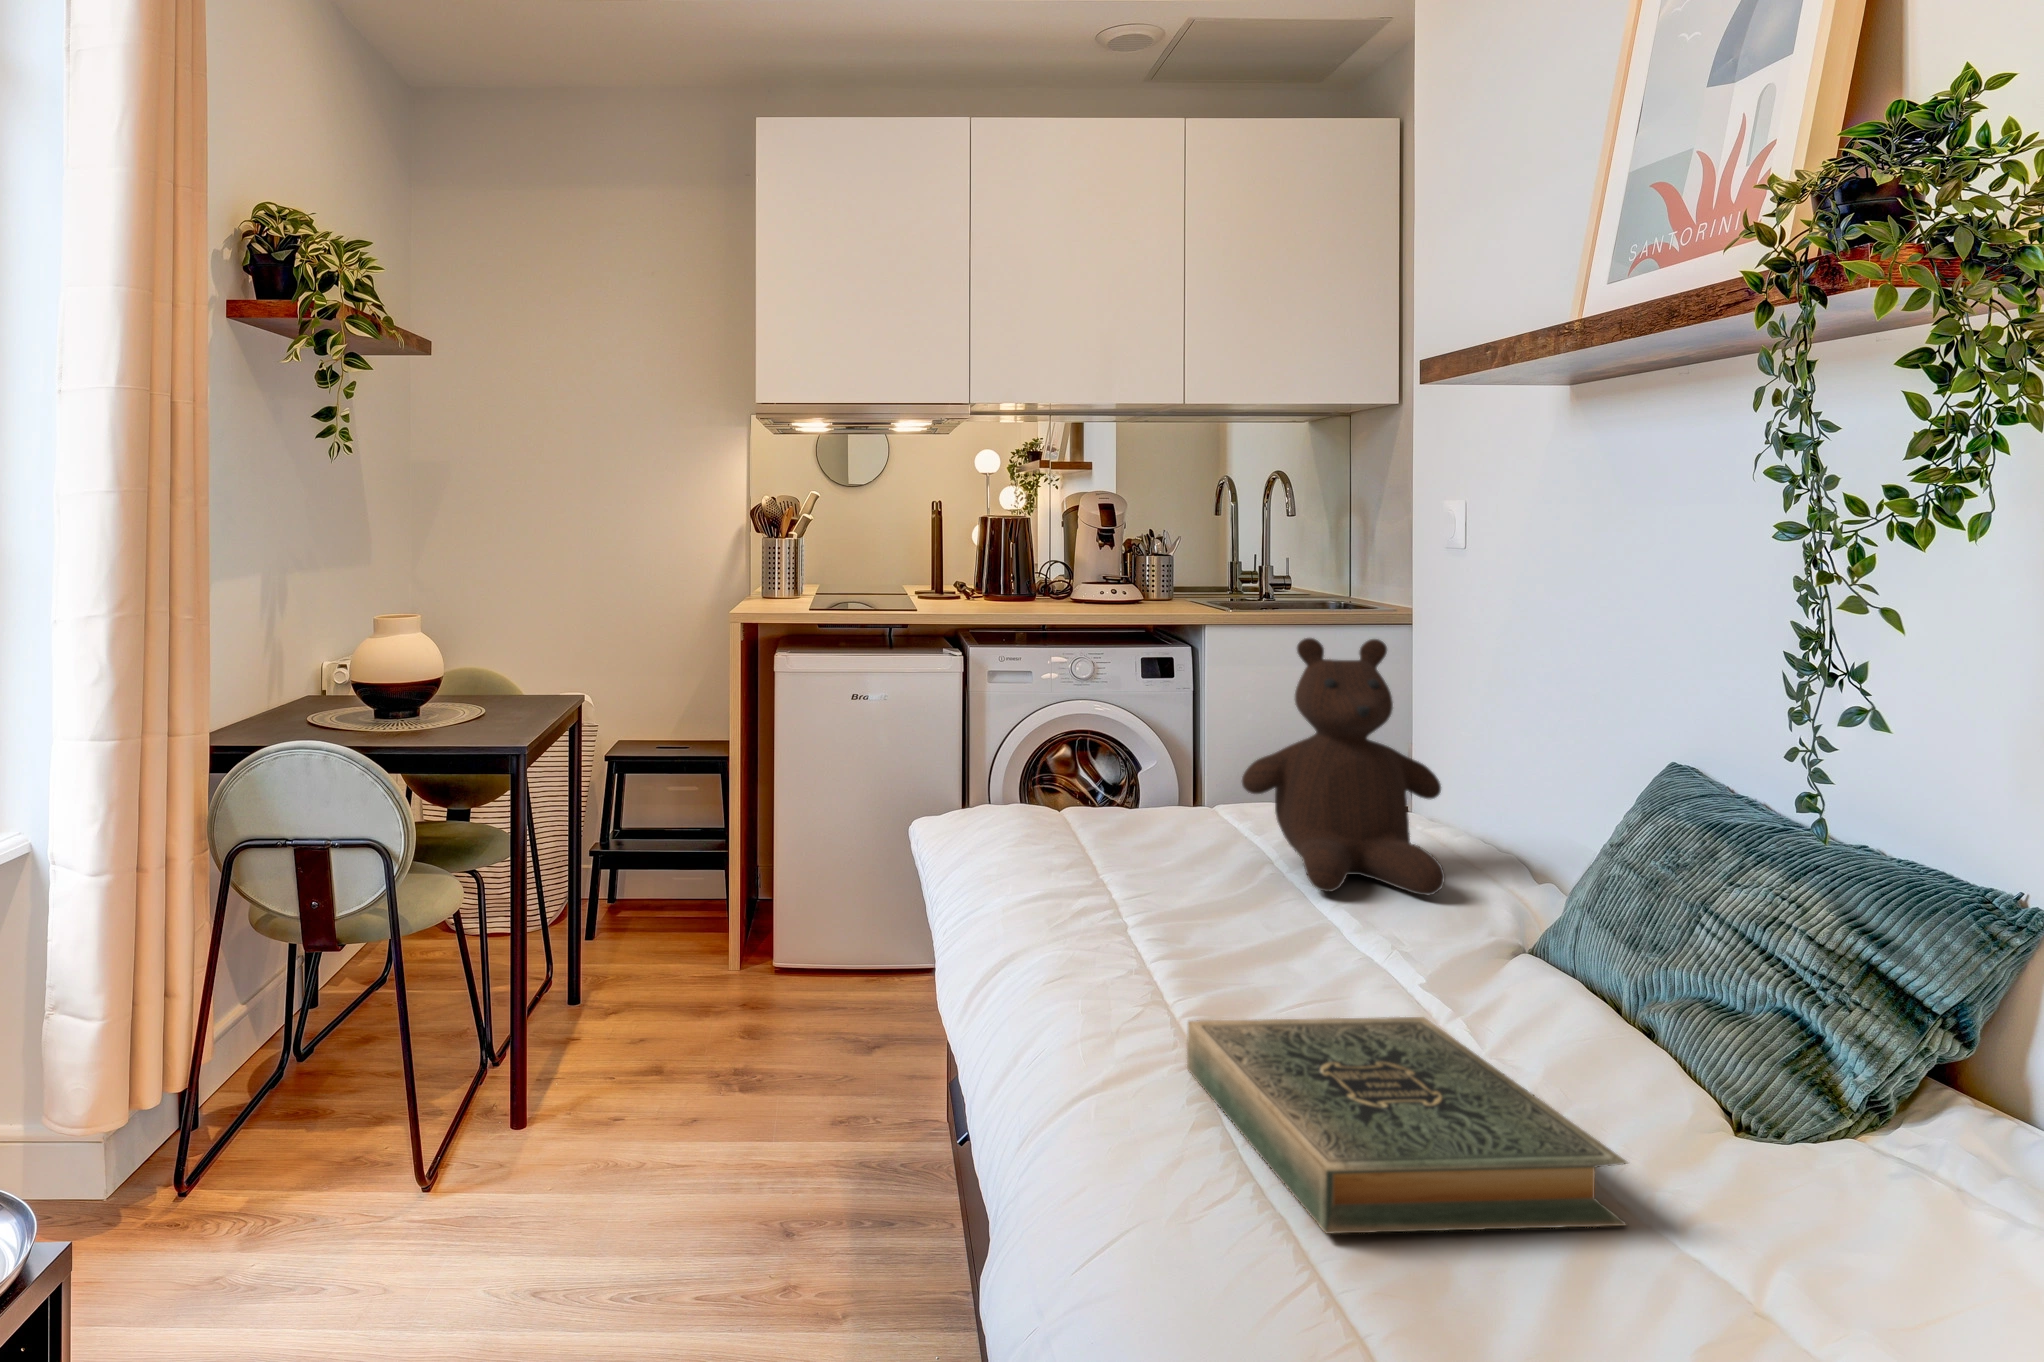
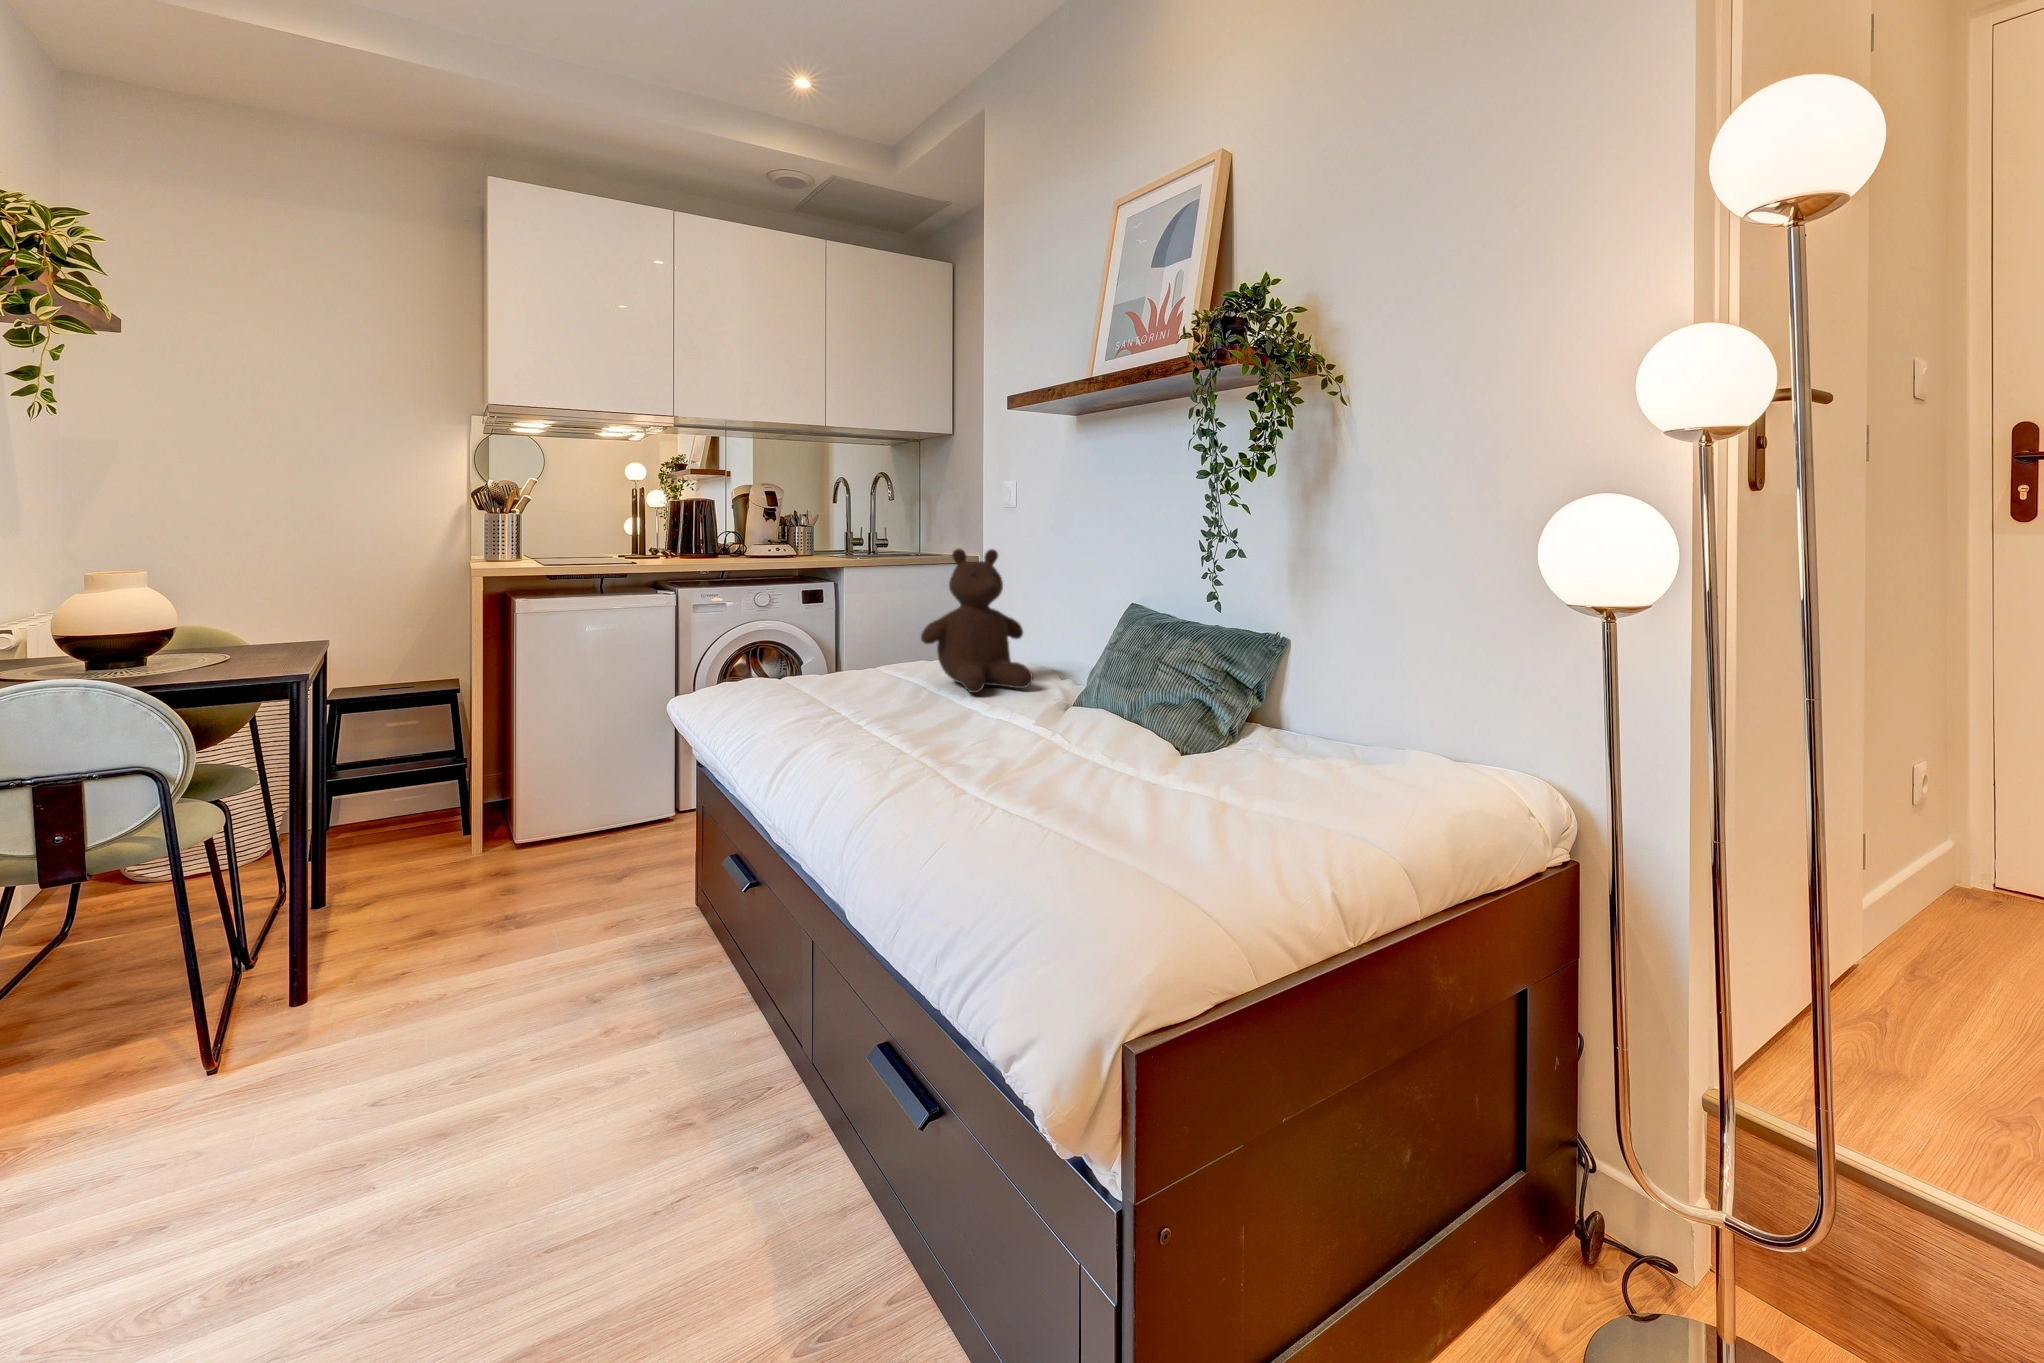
hardback book: present [1187,1017,1628,1234] -> none [953,727,1177,820]

